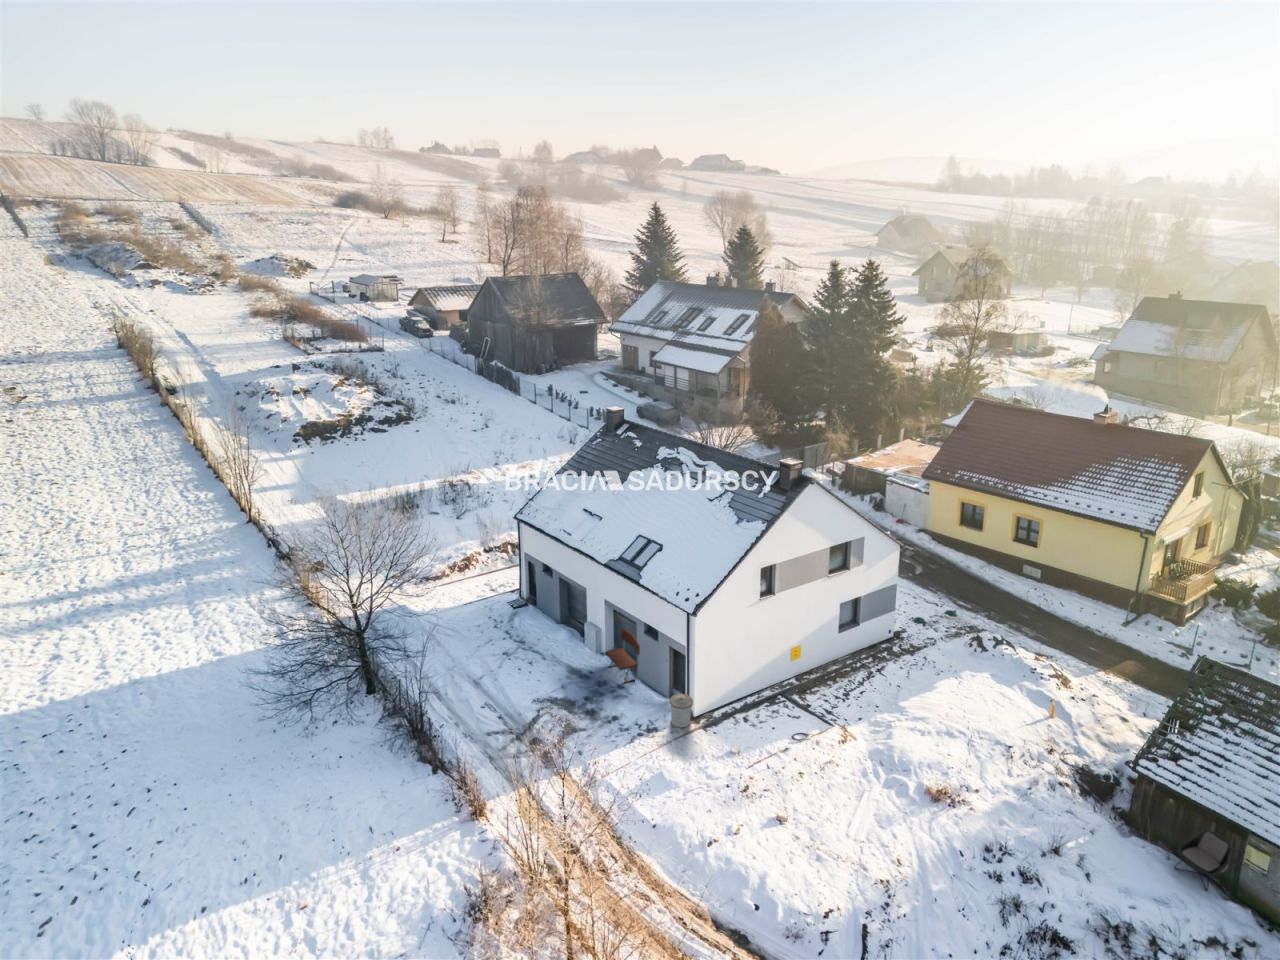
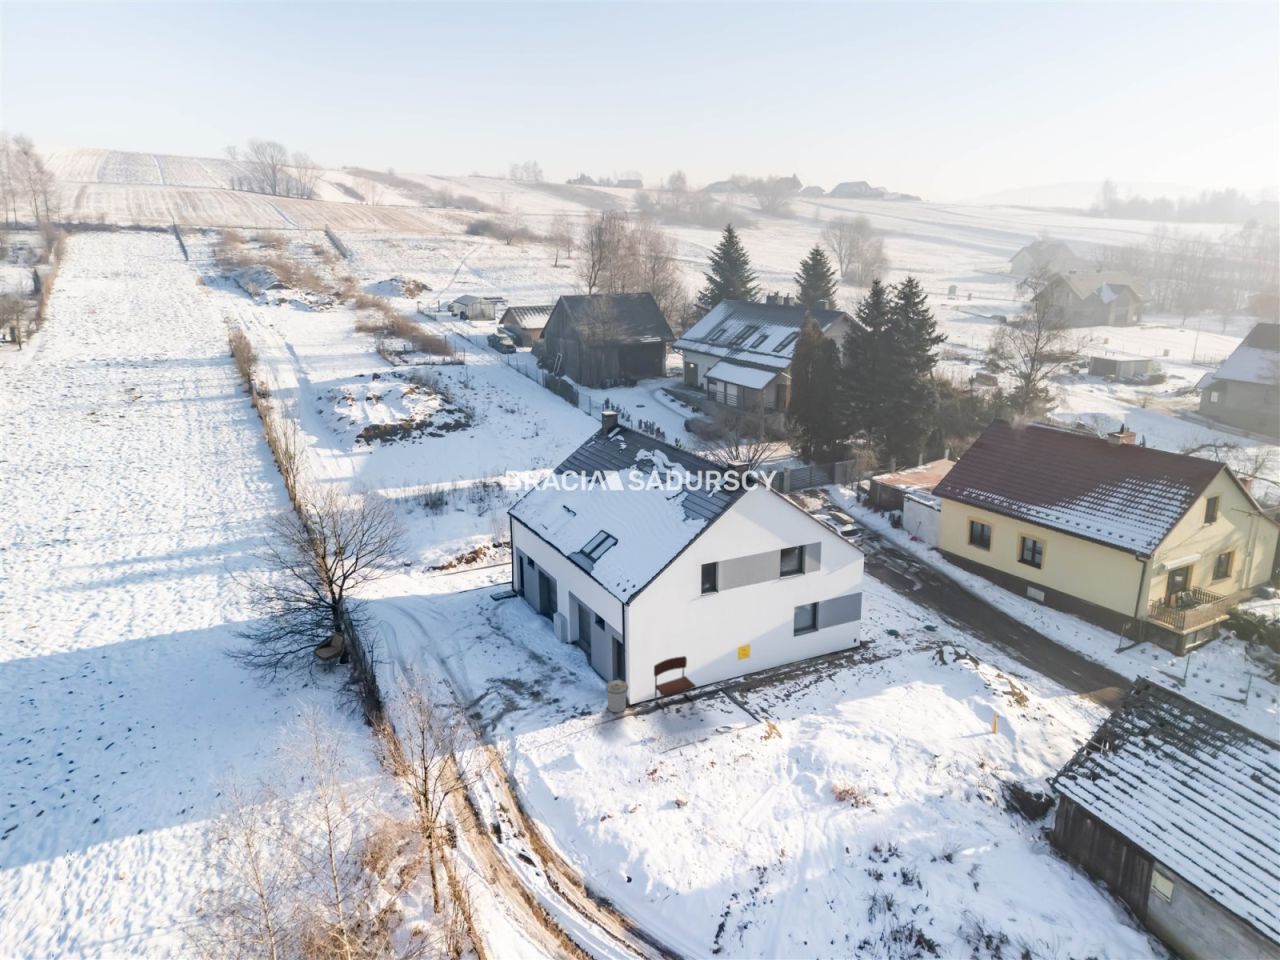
bench: present [605,629,640,682] -> present [654,656,696,708]
lounge chair: present [1177,830,1233,891] -> present [314,632,349,673]

